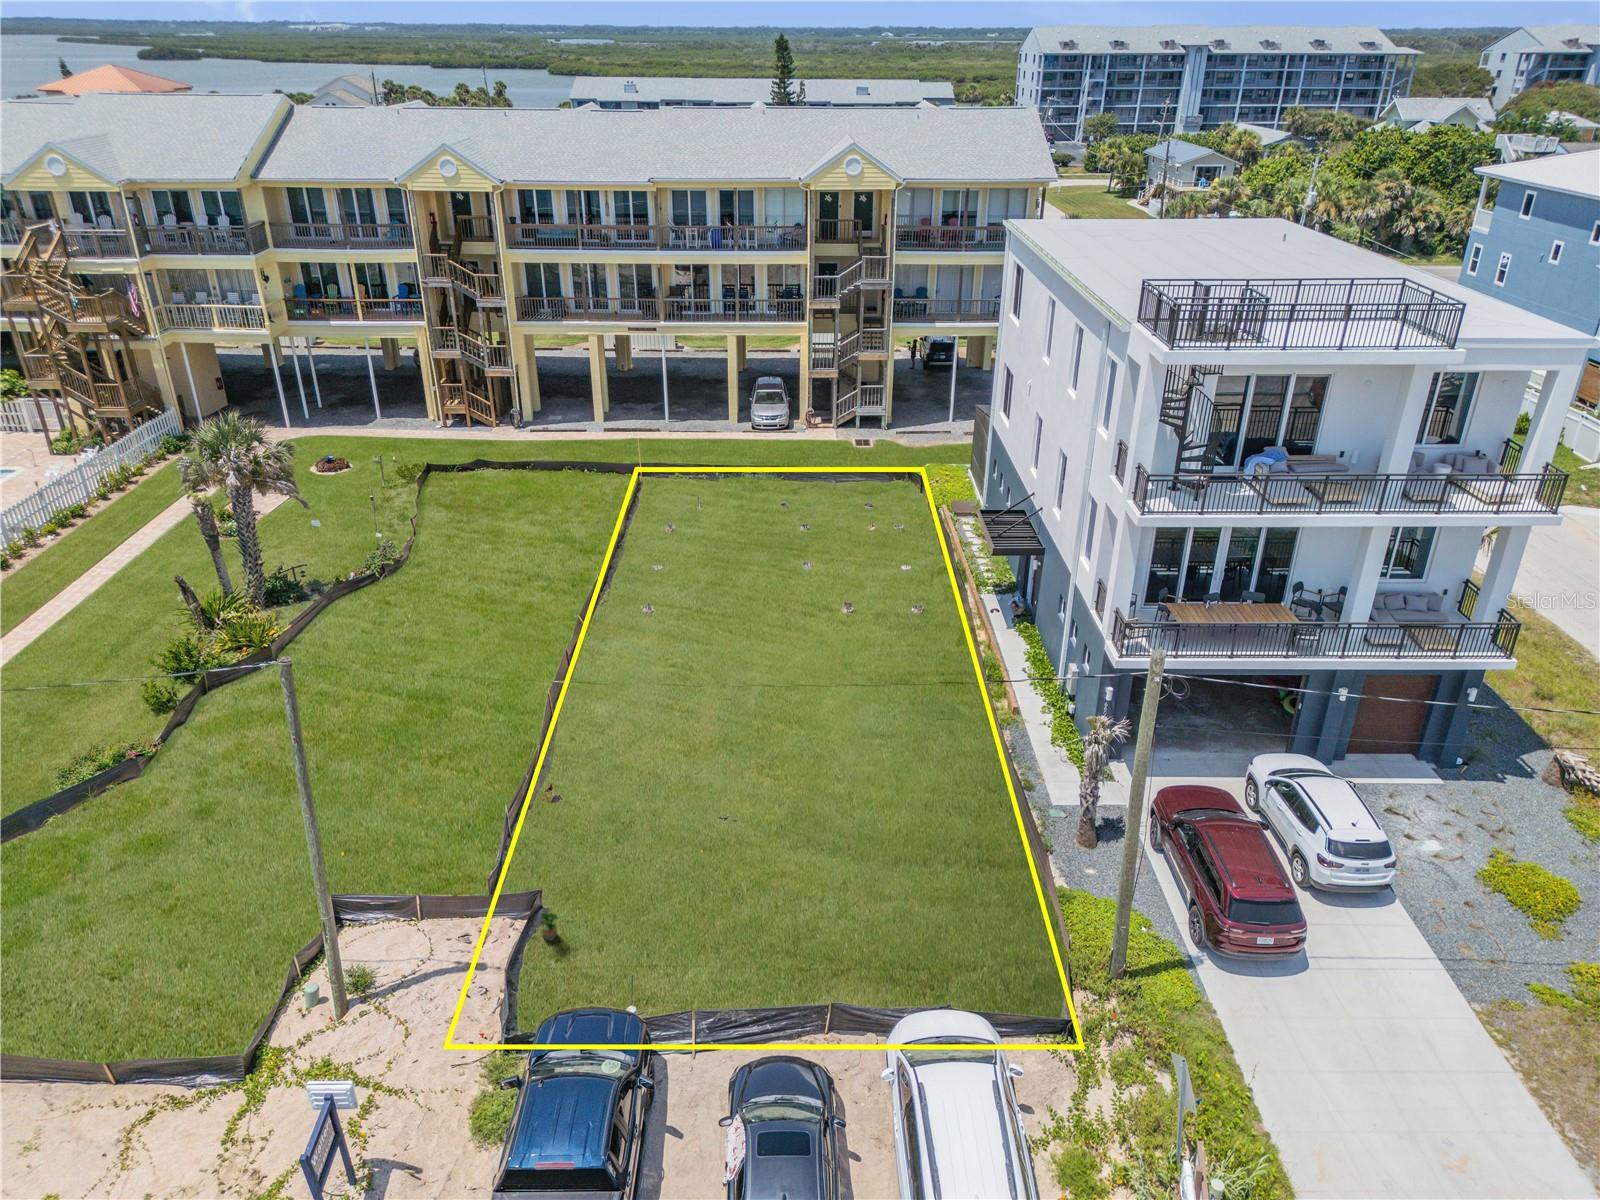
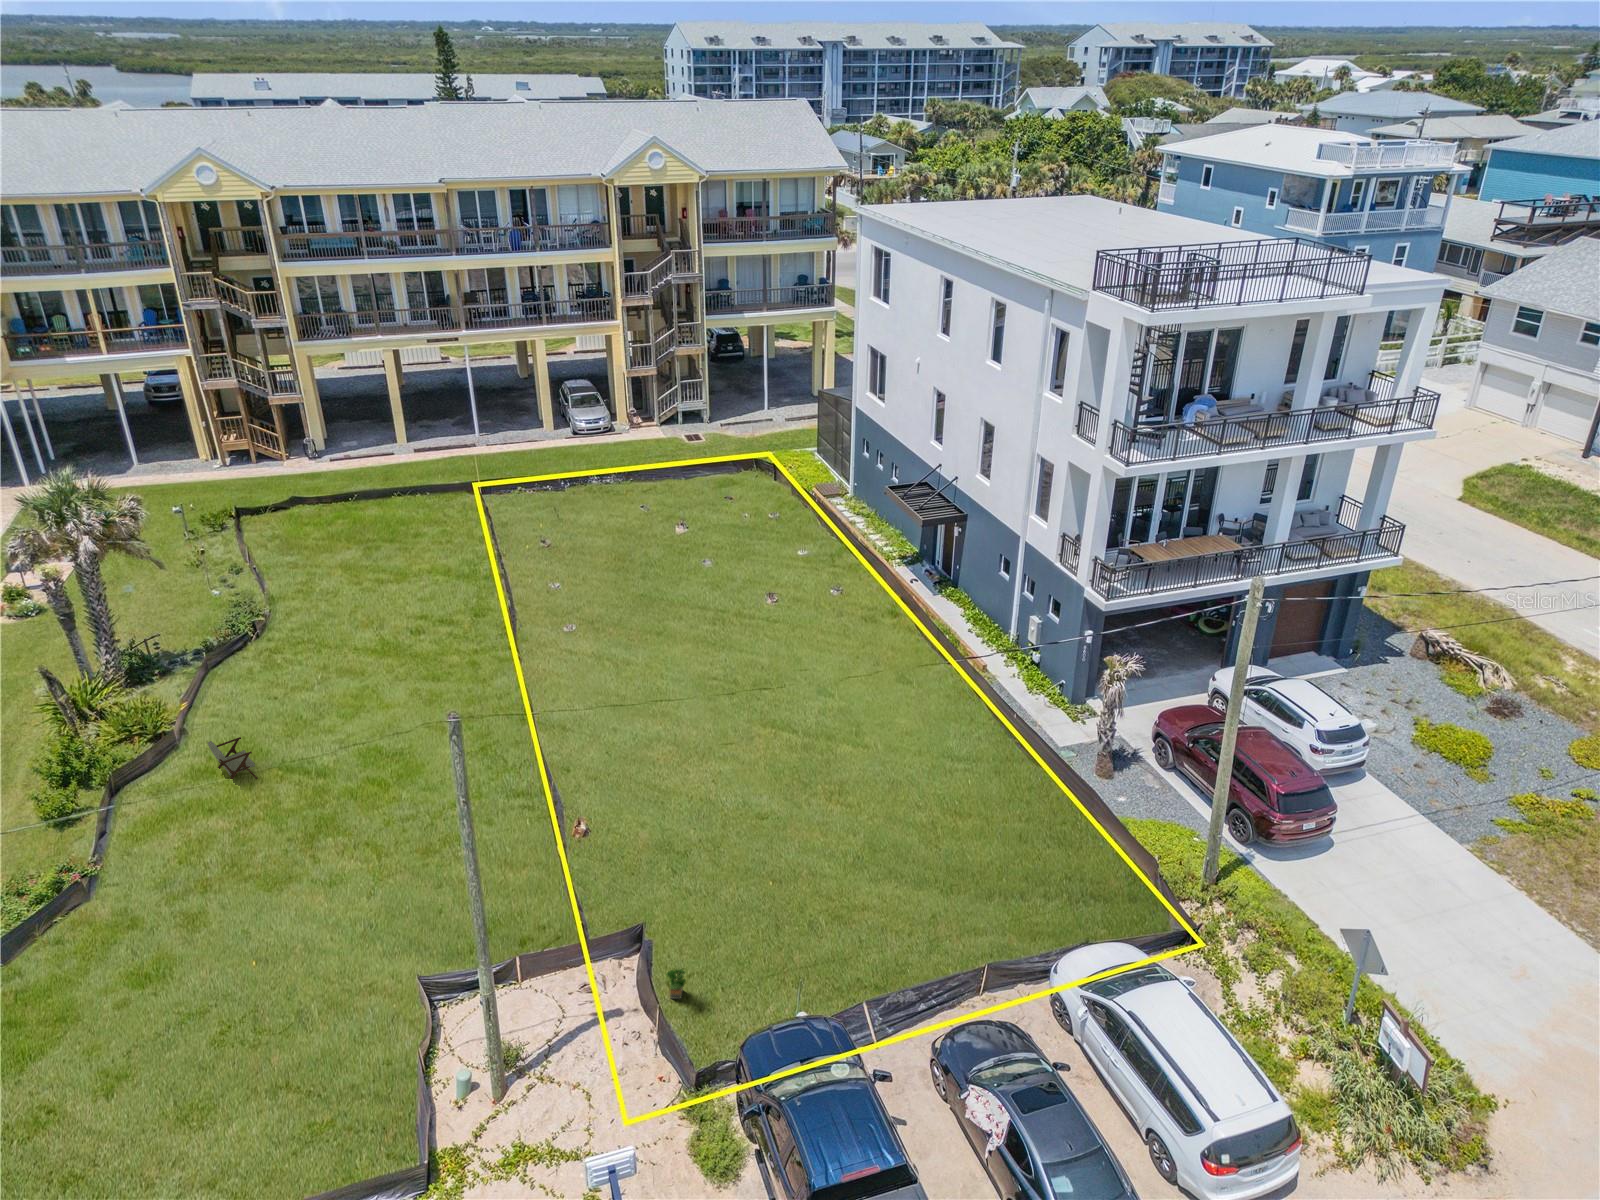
lounge chair: none [301,647,335,691] -> present [208,737,258,779]

